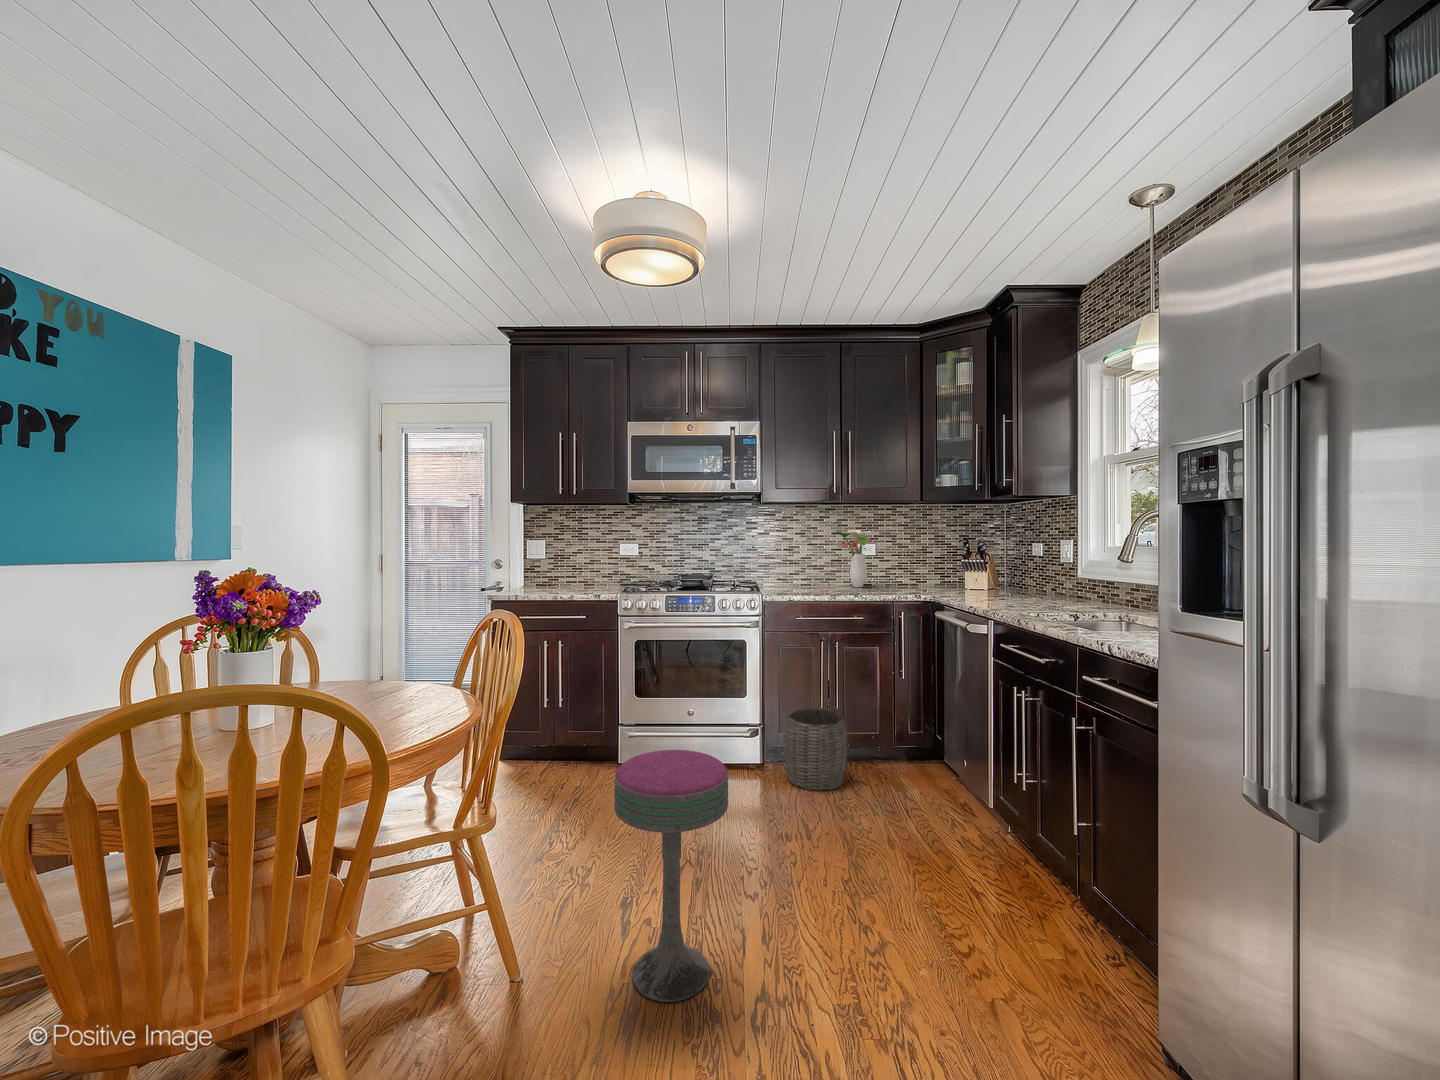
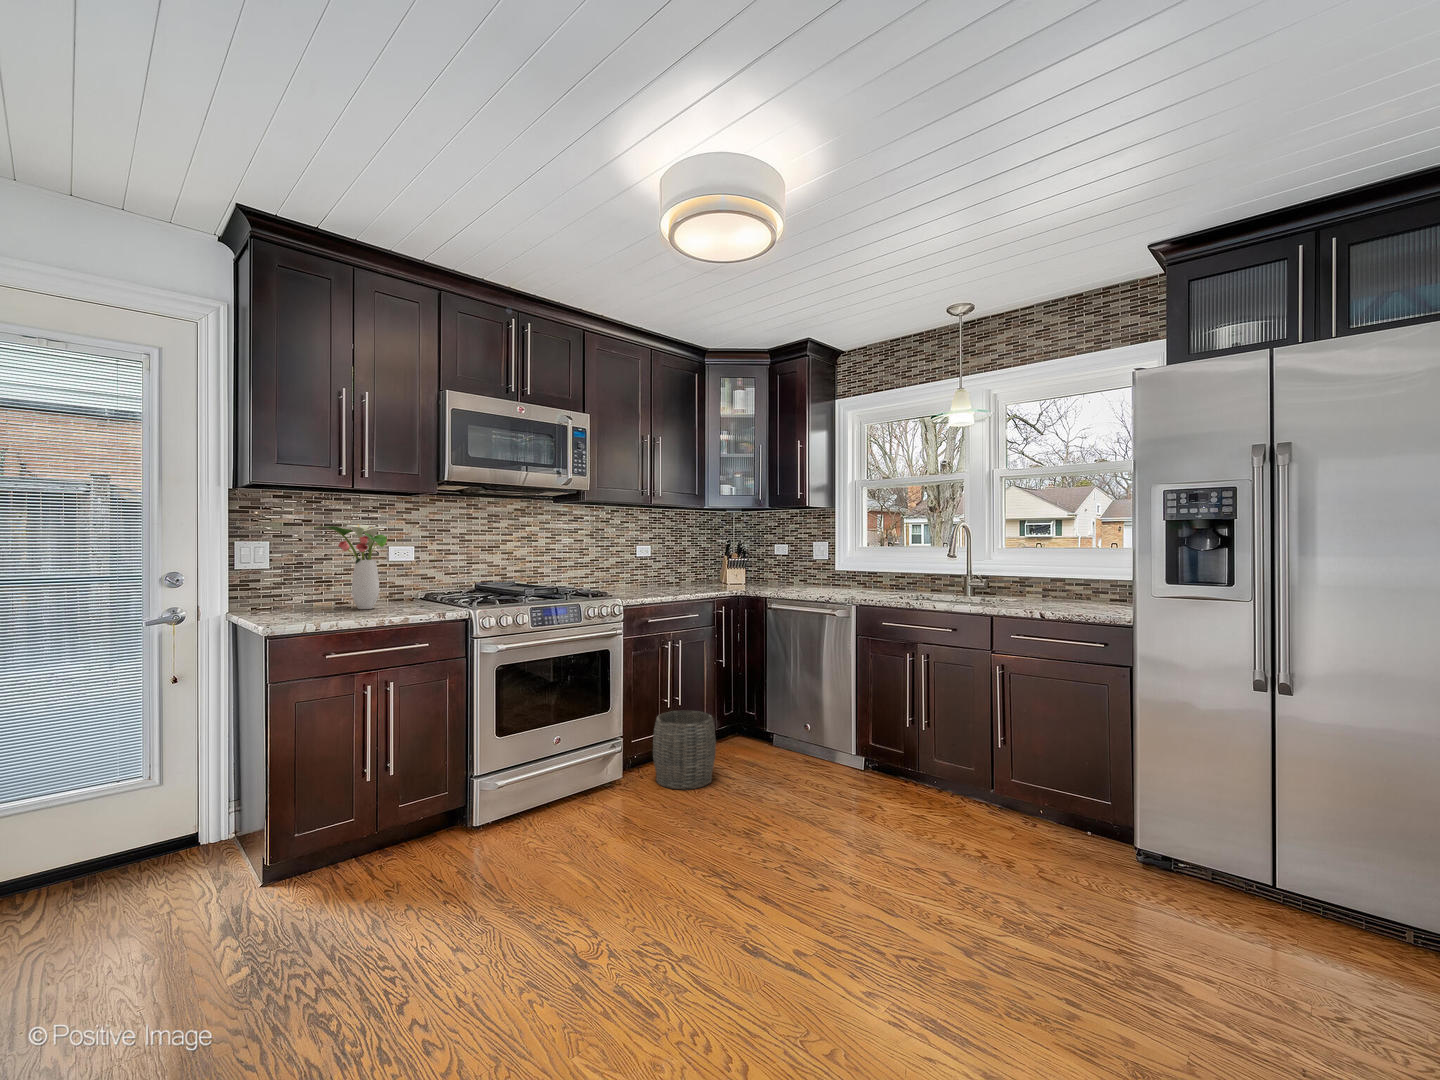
flower arrangement: present [834,530,872,587] -> present [320,524,388,609]
bar stool: present [614,750,728,1002] -> none [798,733,905,957]

